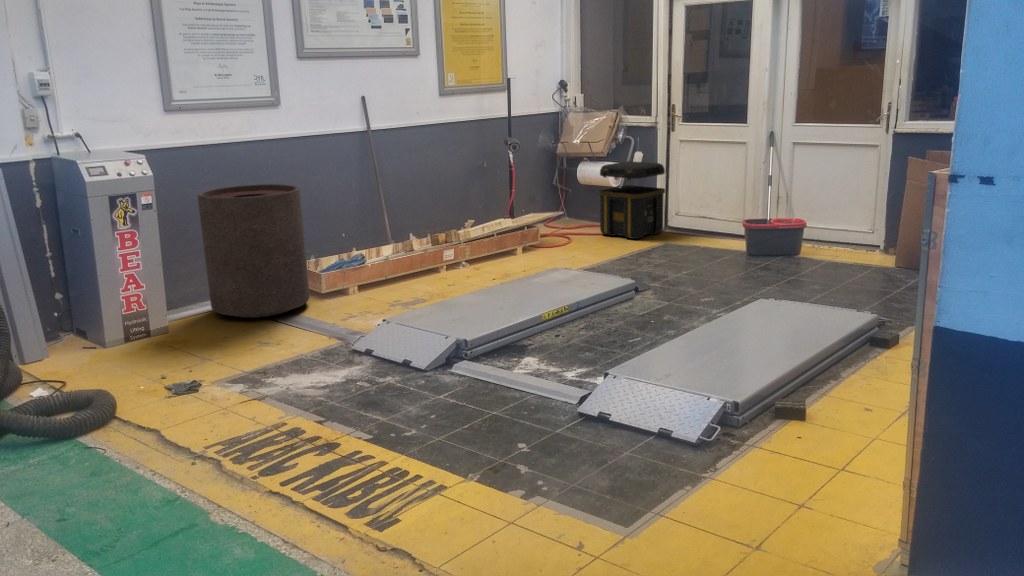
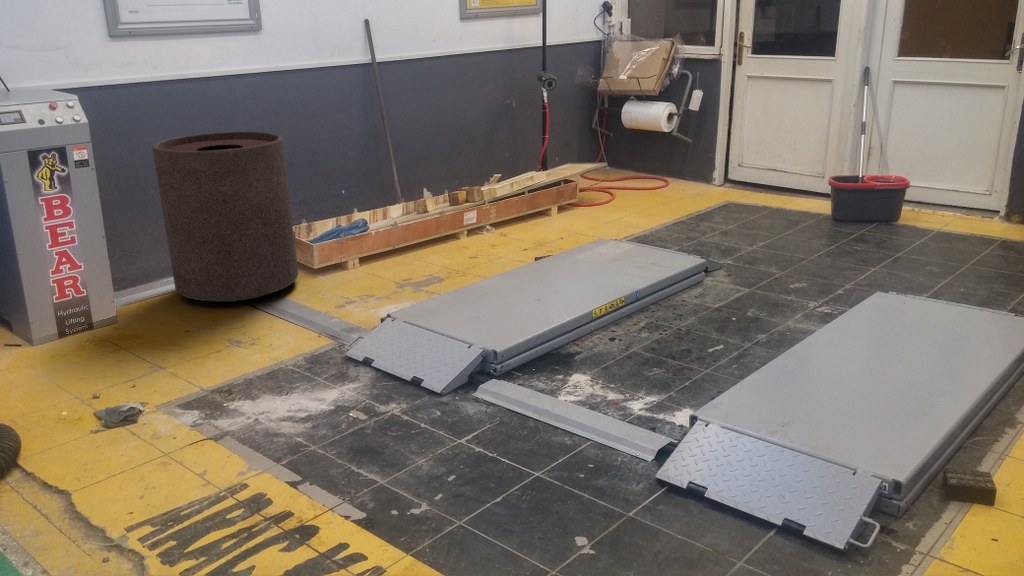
toolbox: present [599,161,665,239] -> none [649,102,730,196]

